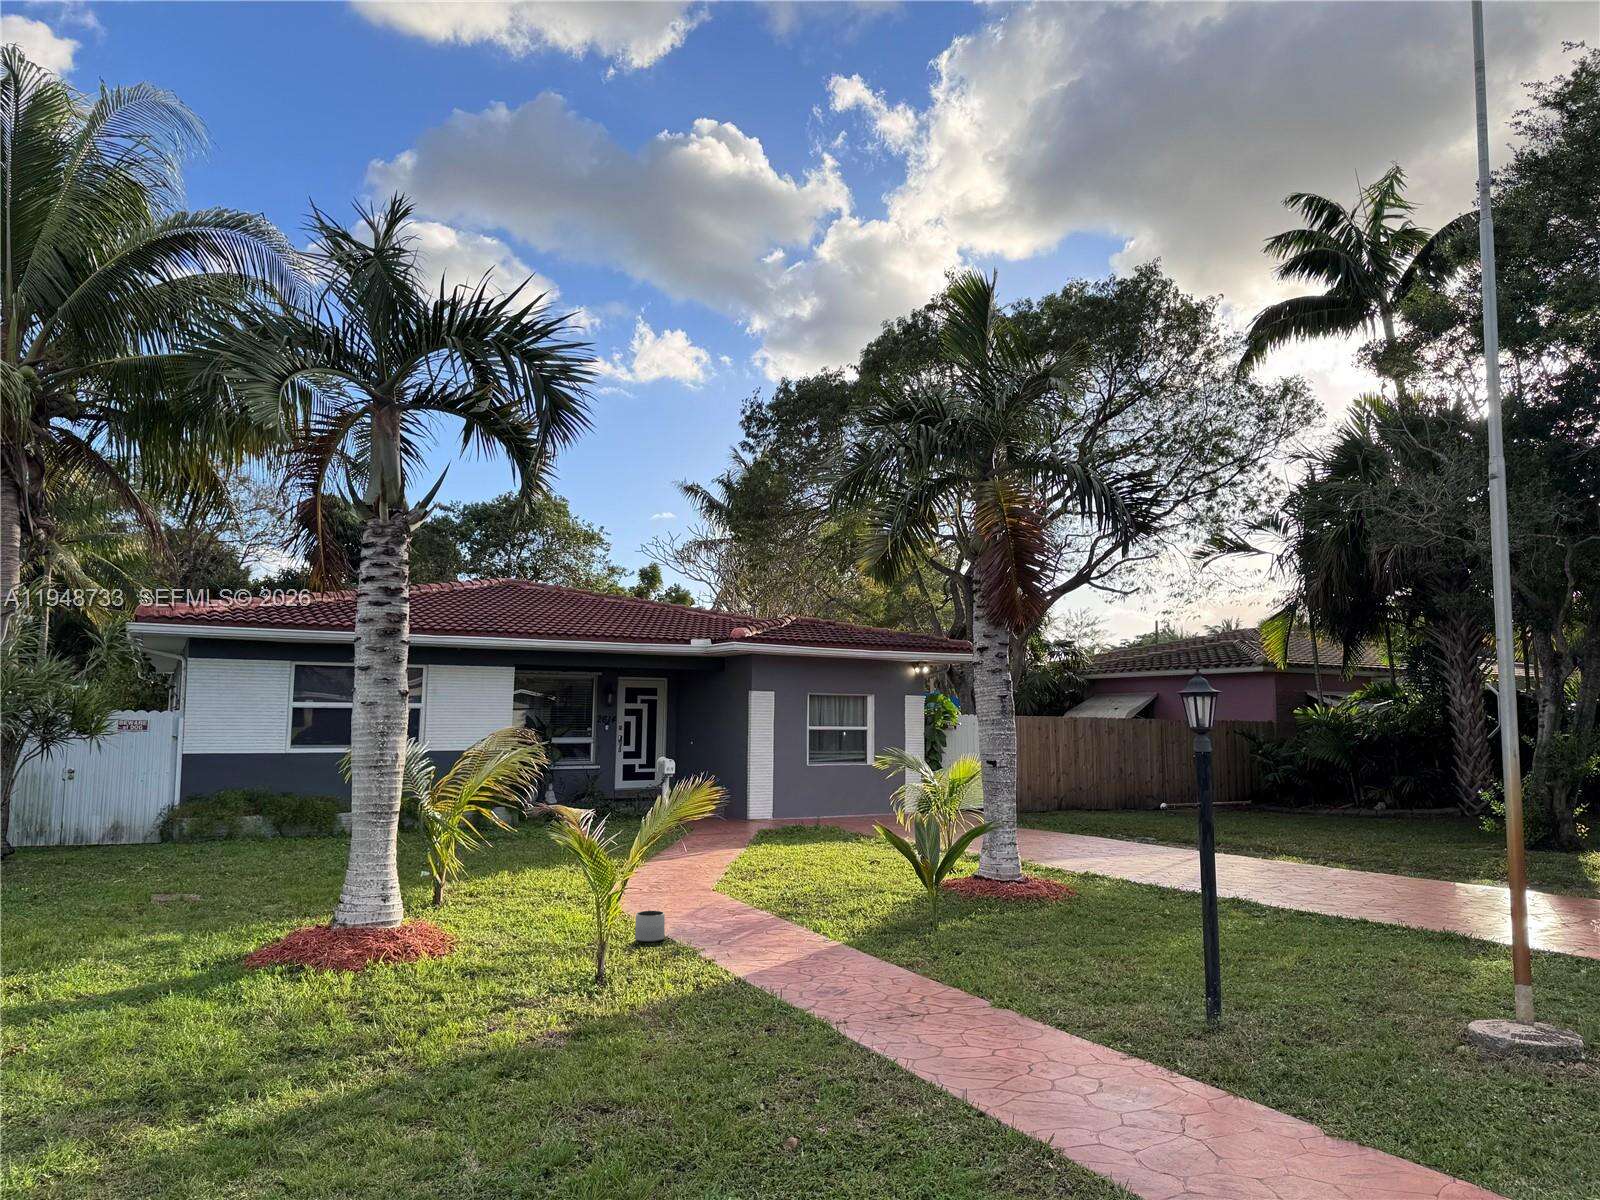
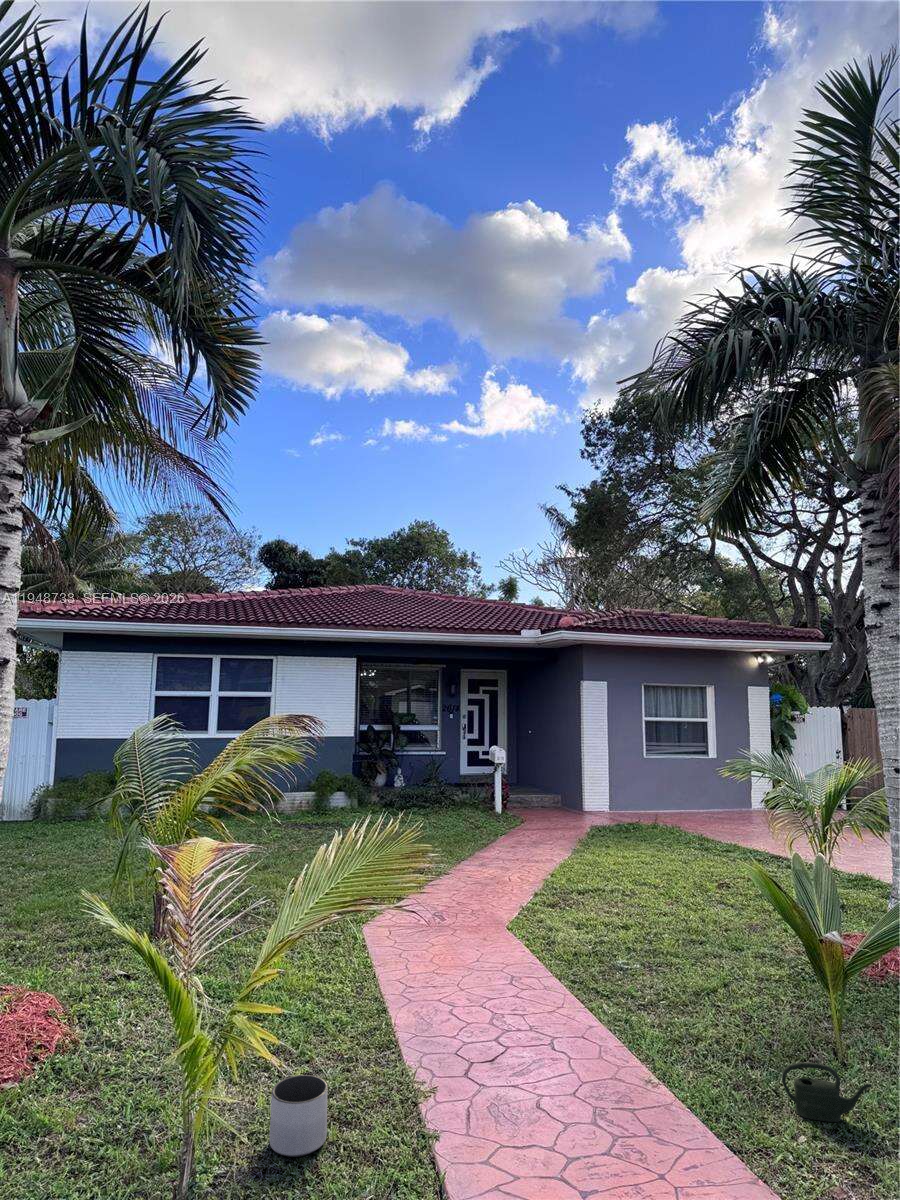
watering can: none [889,895,931,921] -> present [782,1062,871,1122]

